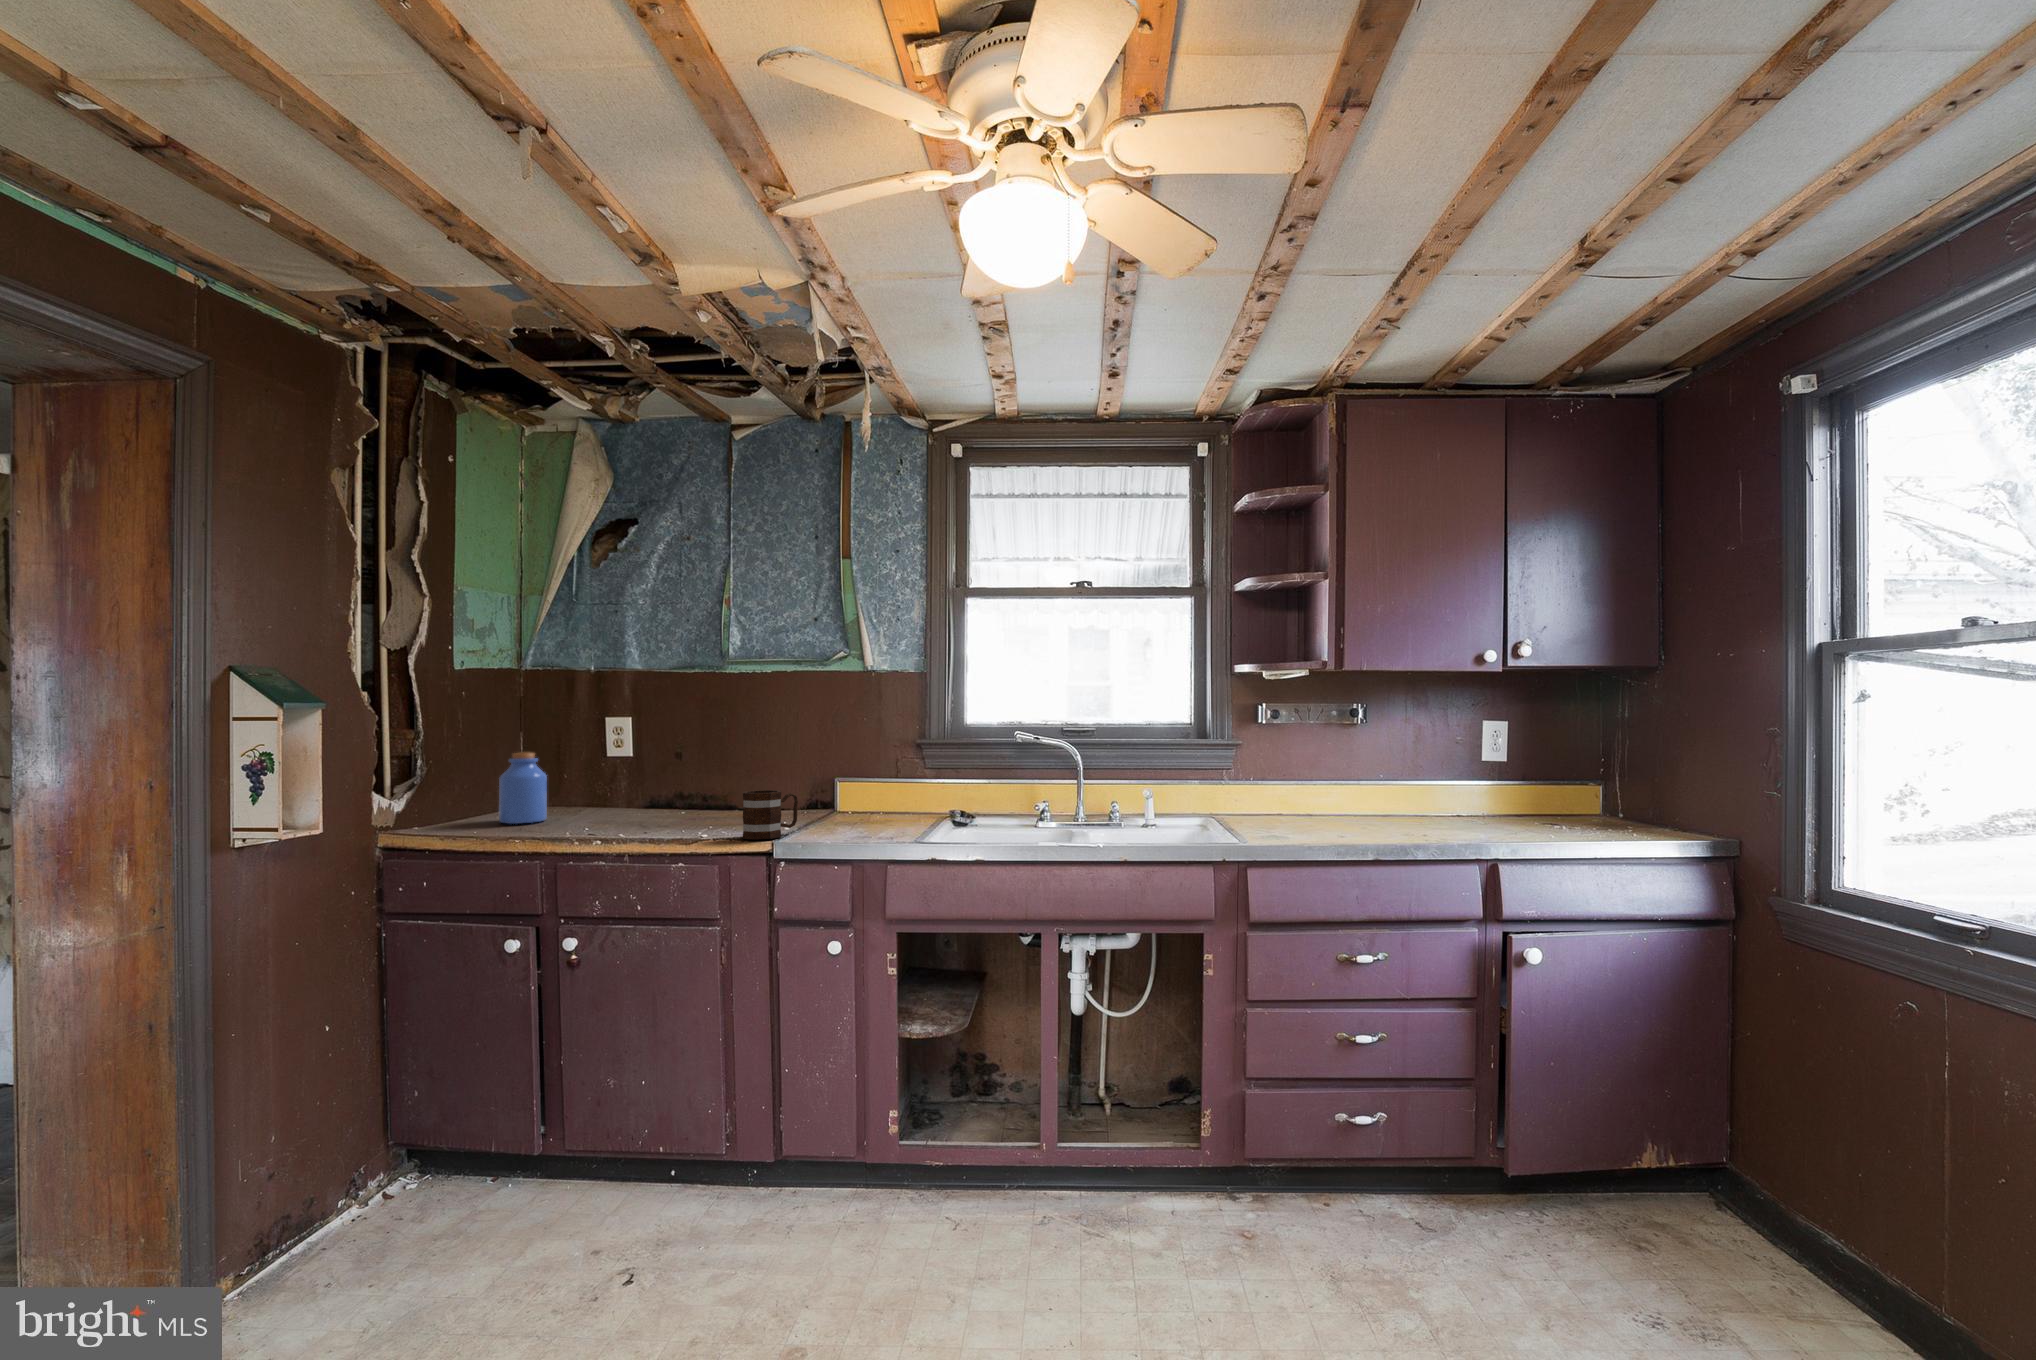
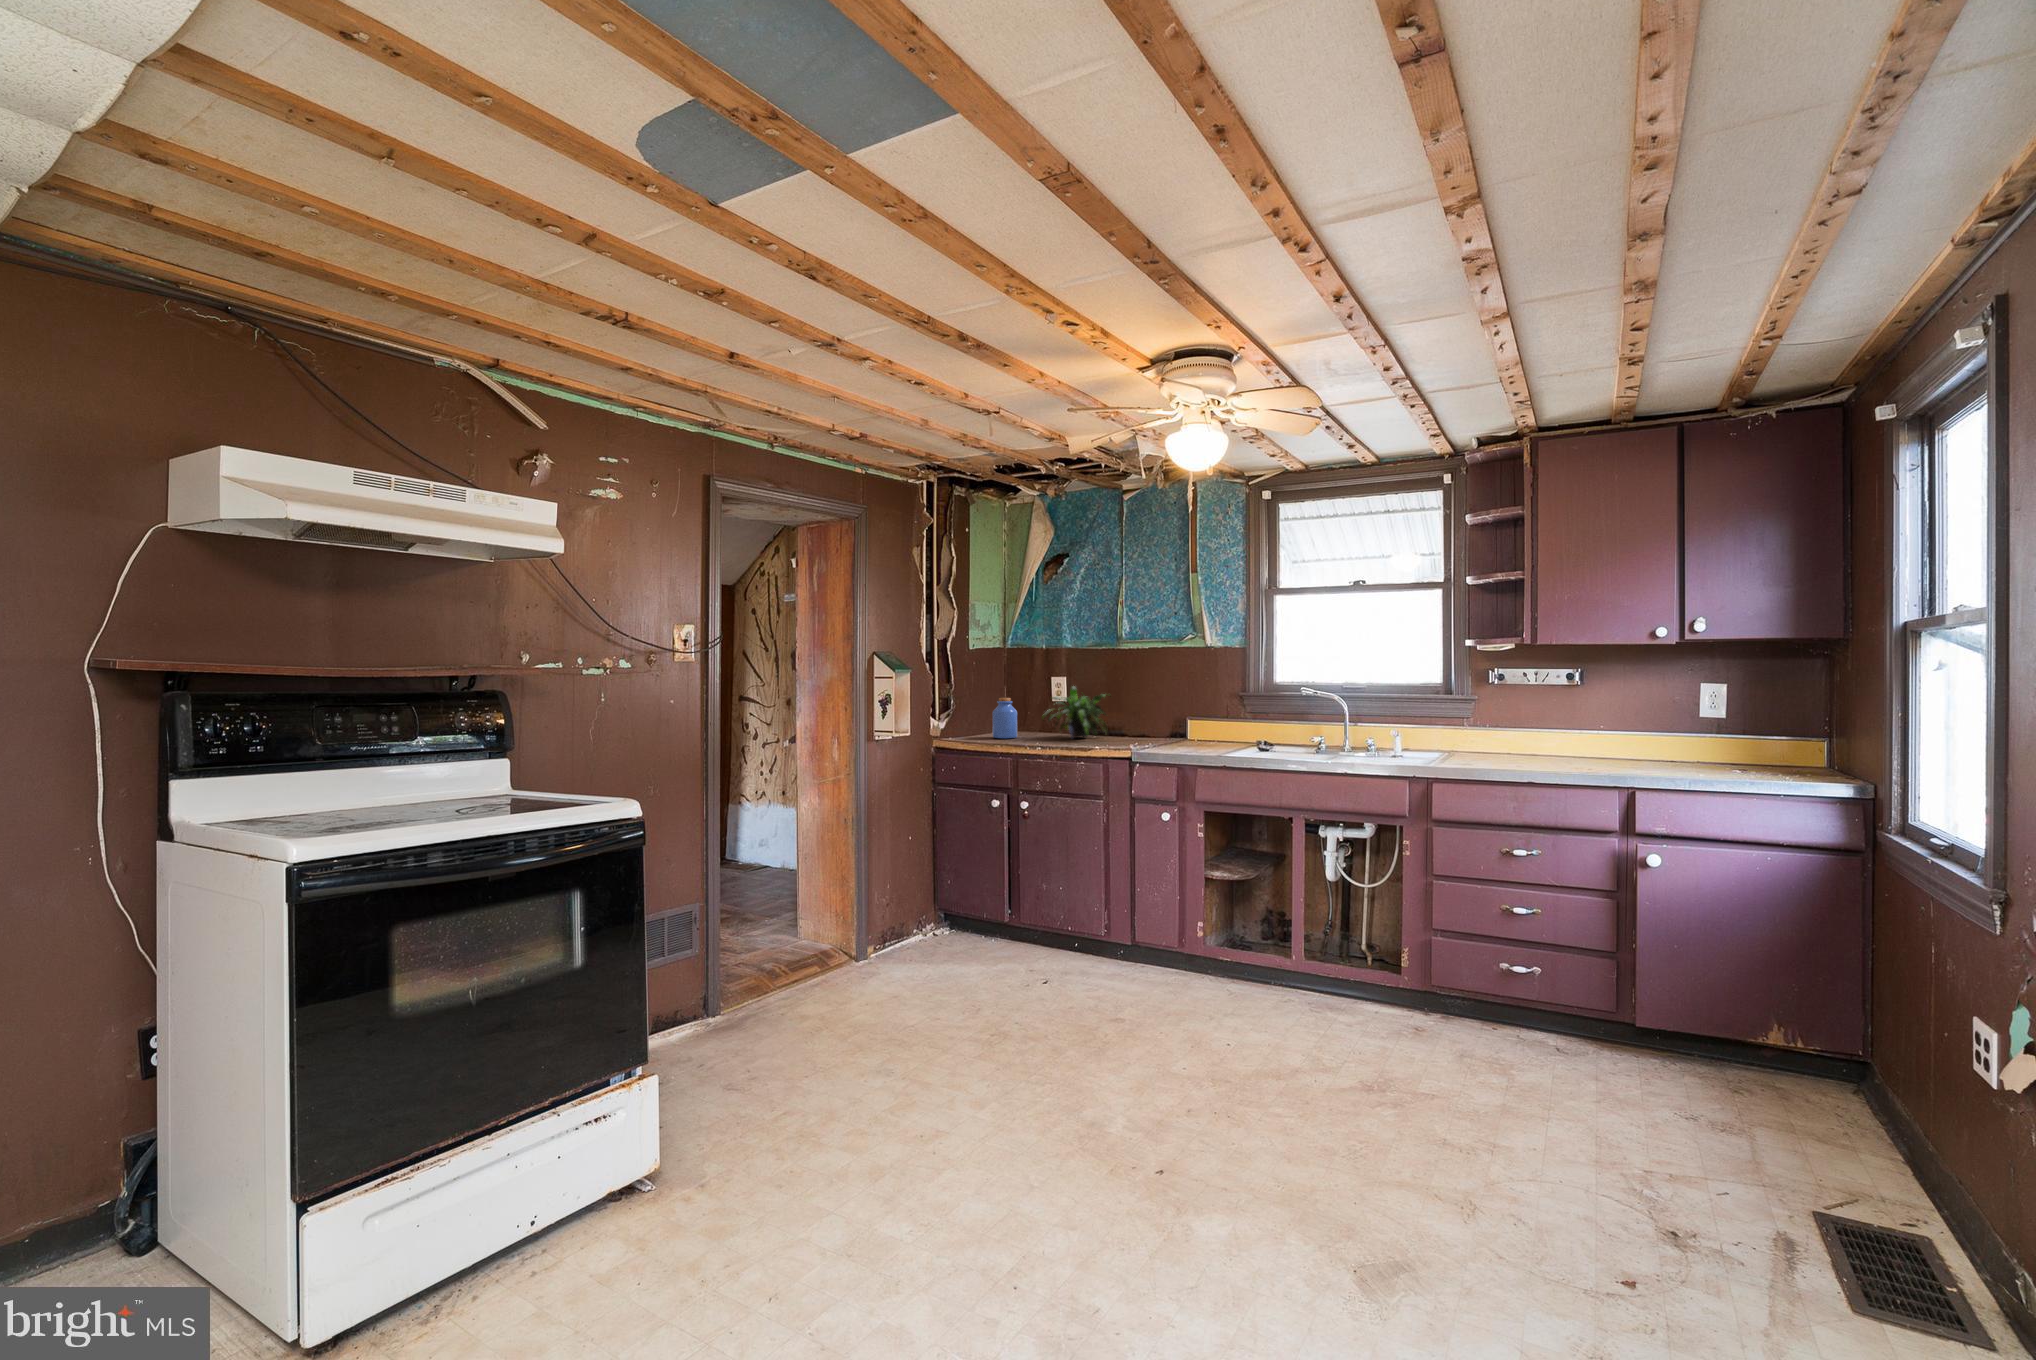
potted plant: none [595,732,717,817] -> present [1042,686,1111,738]
mug: present [743,790,798,840] -> none [1116,722,1150,750]

